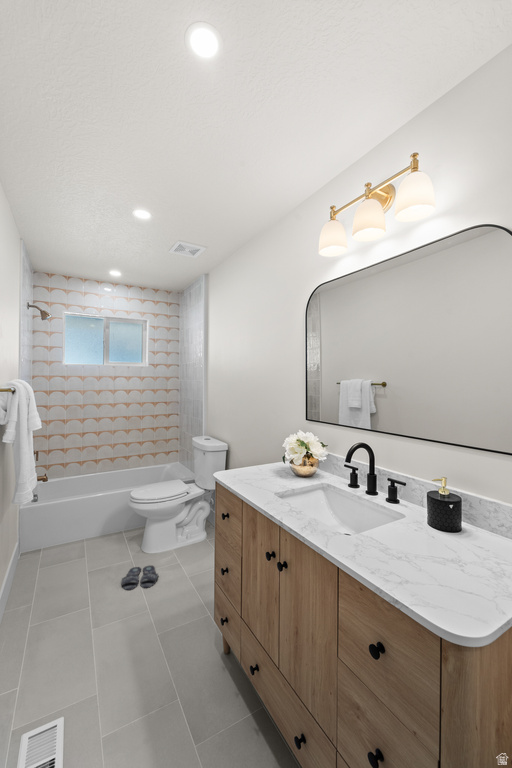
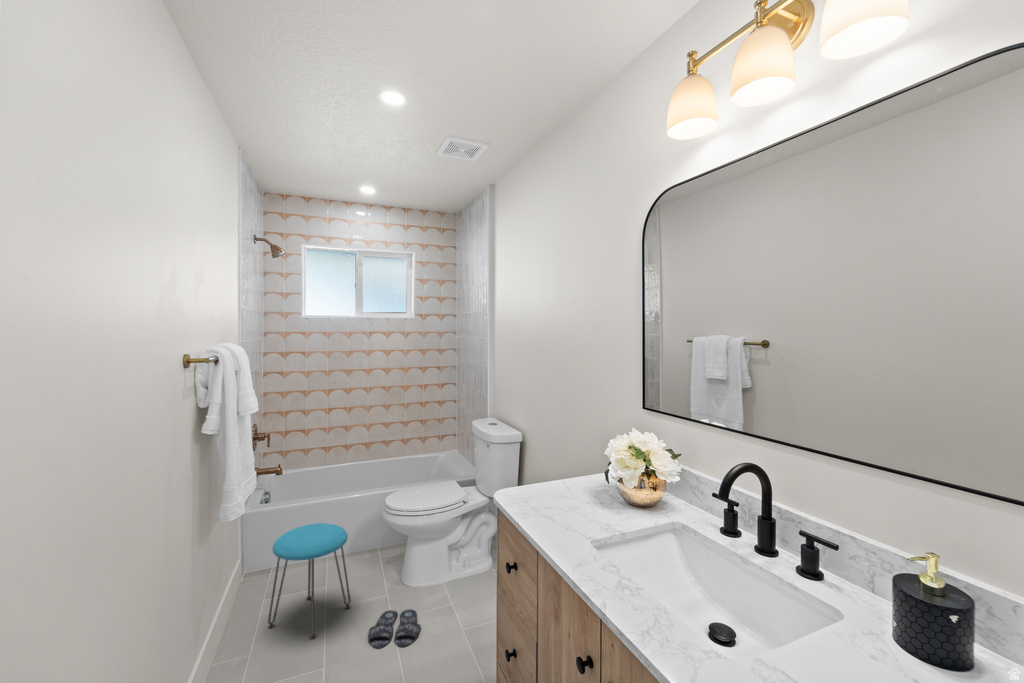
stool: none [46,509,107,589] -> present [268,523,351,639]

